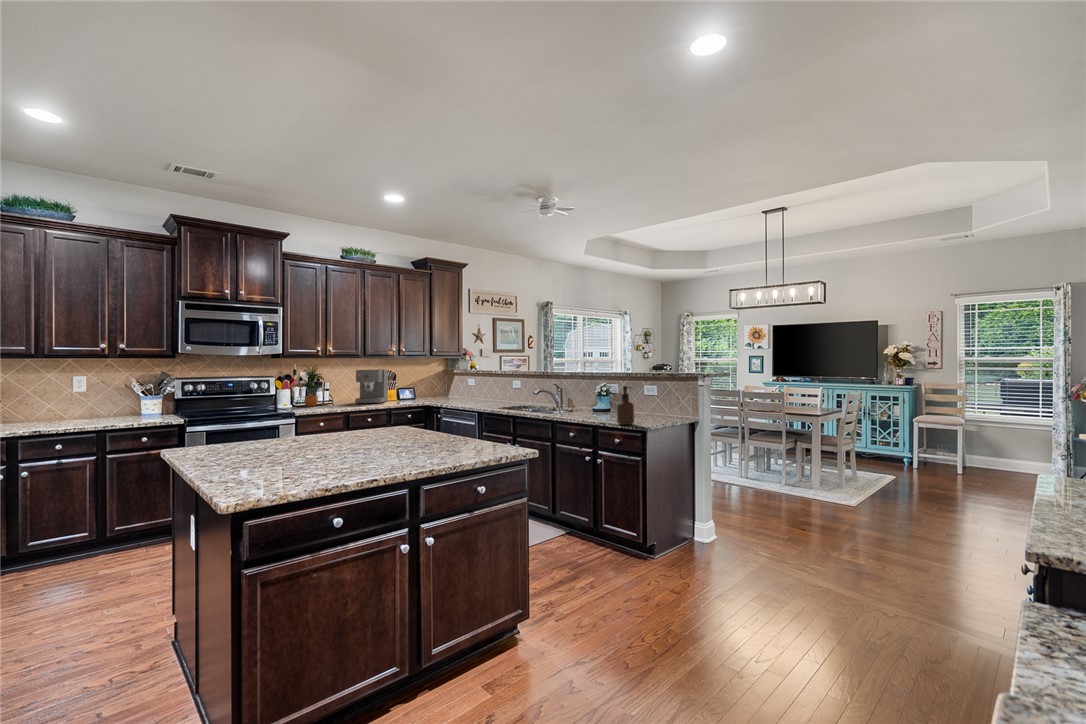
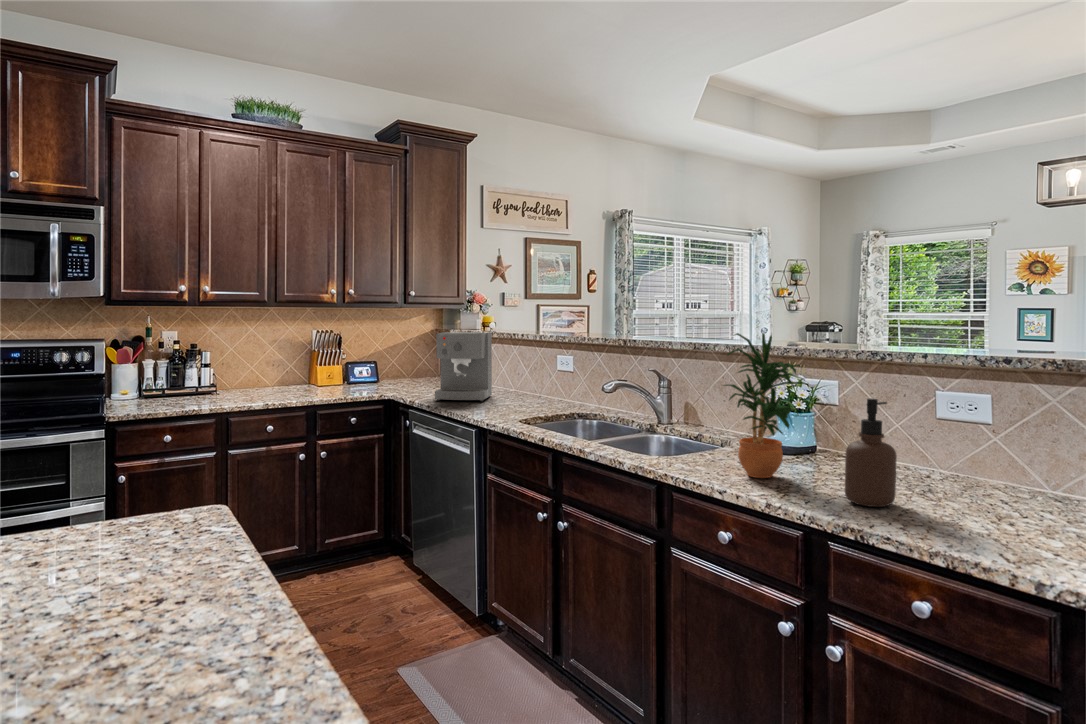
potted plant: present [303,365,324,407] -> present [724,333,805,478]
coffee maker: present [355,369,388,404] -> present [435,332,492,401]

